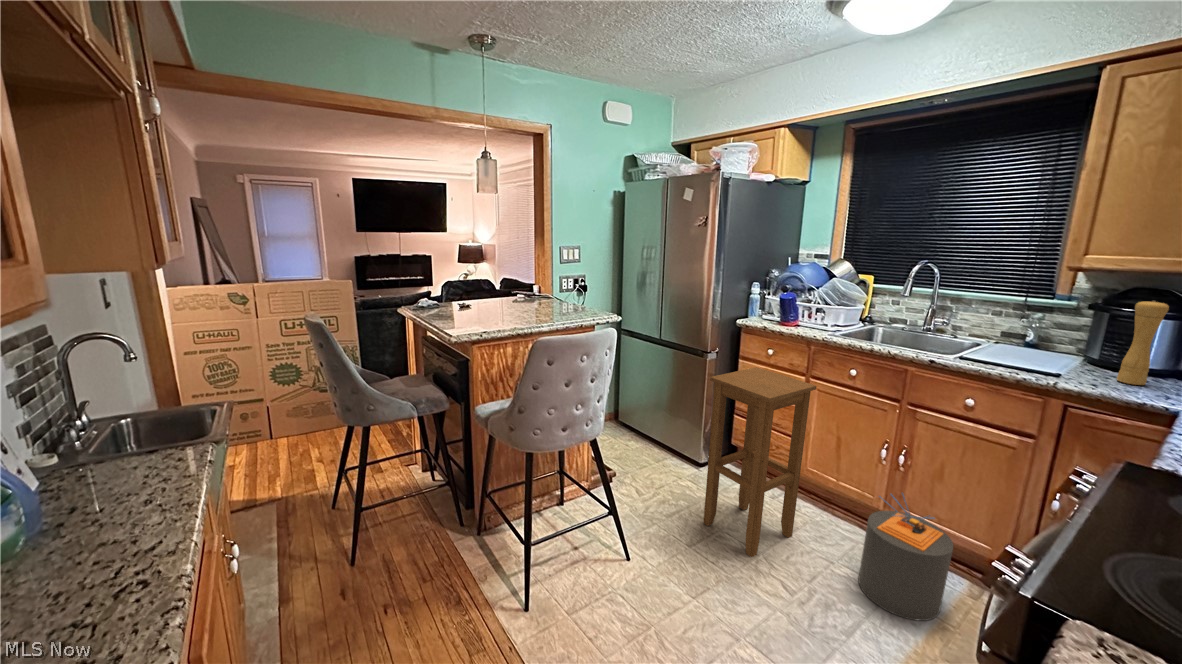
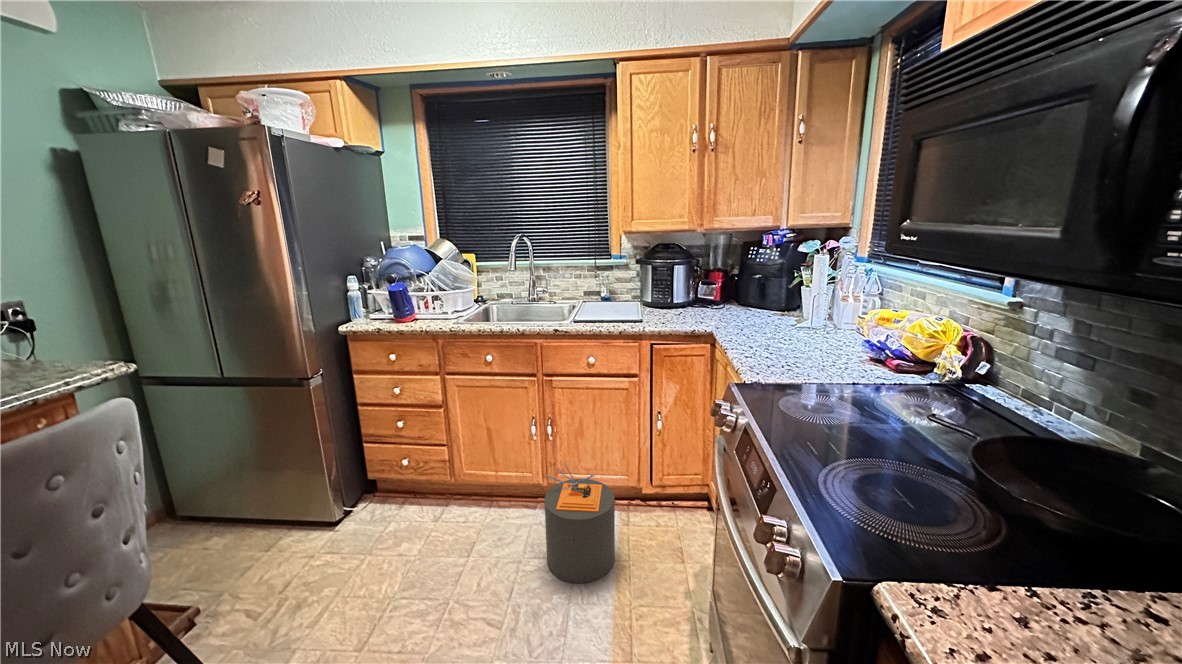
pepper mill: present [1117,301,1169,385] -> none [667,252,685,317]
stool: present [703,367,816,557] -> none [330,381,473,613]

